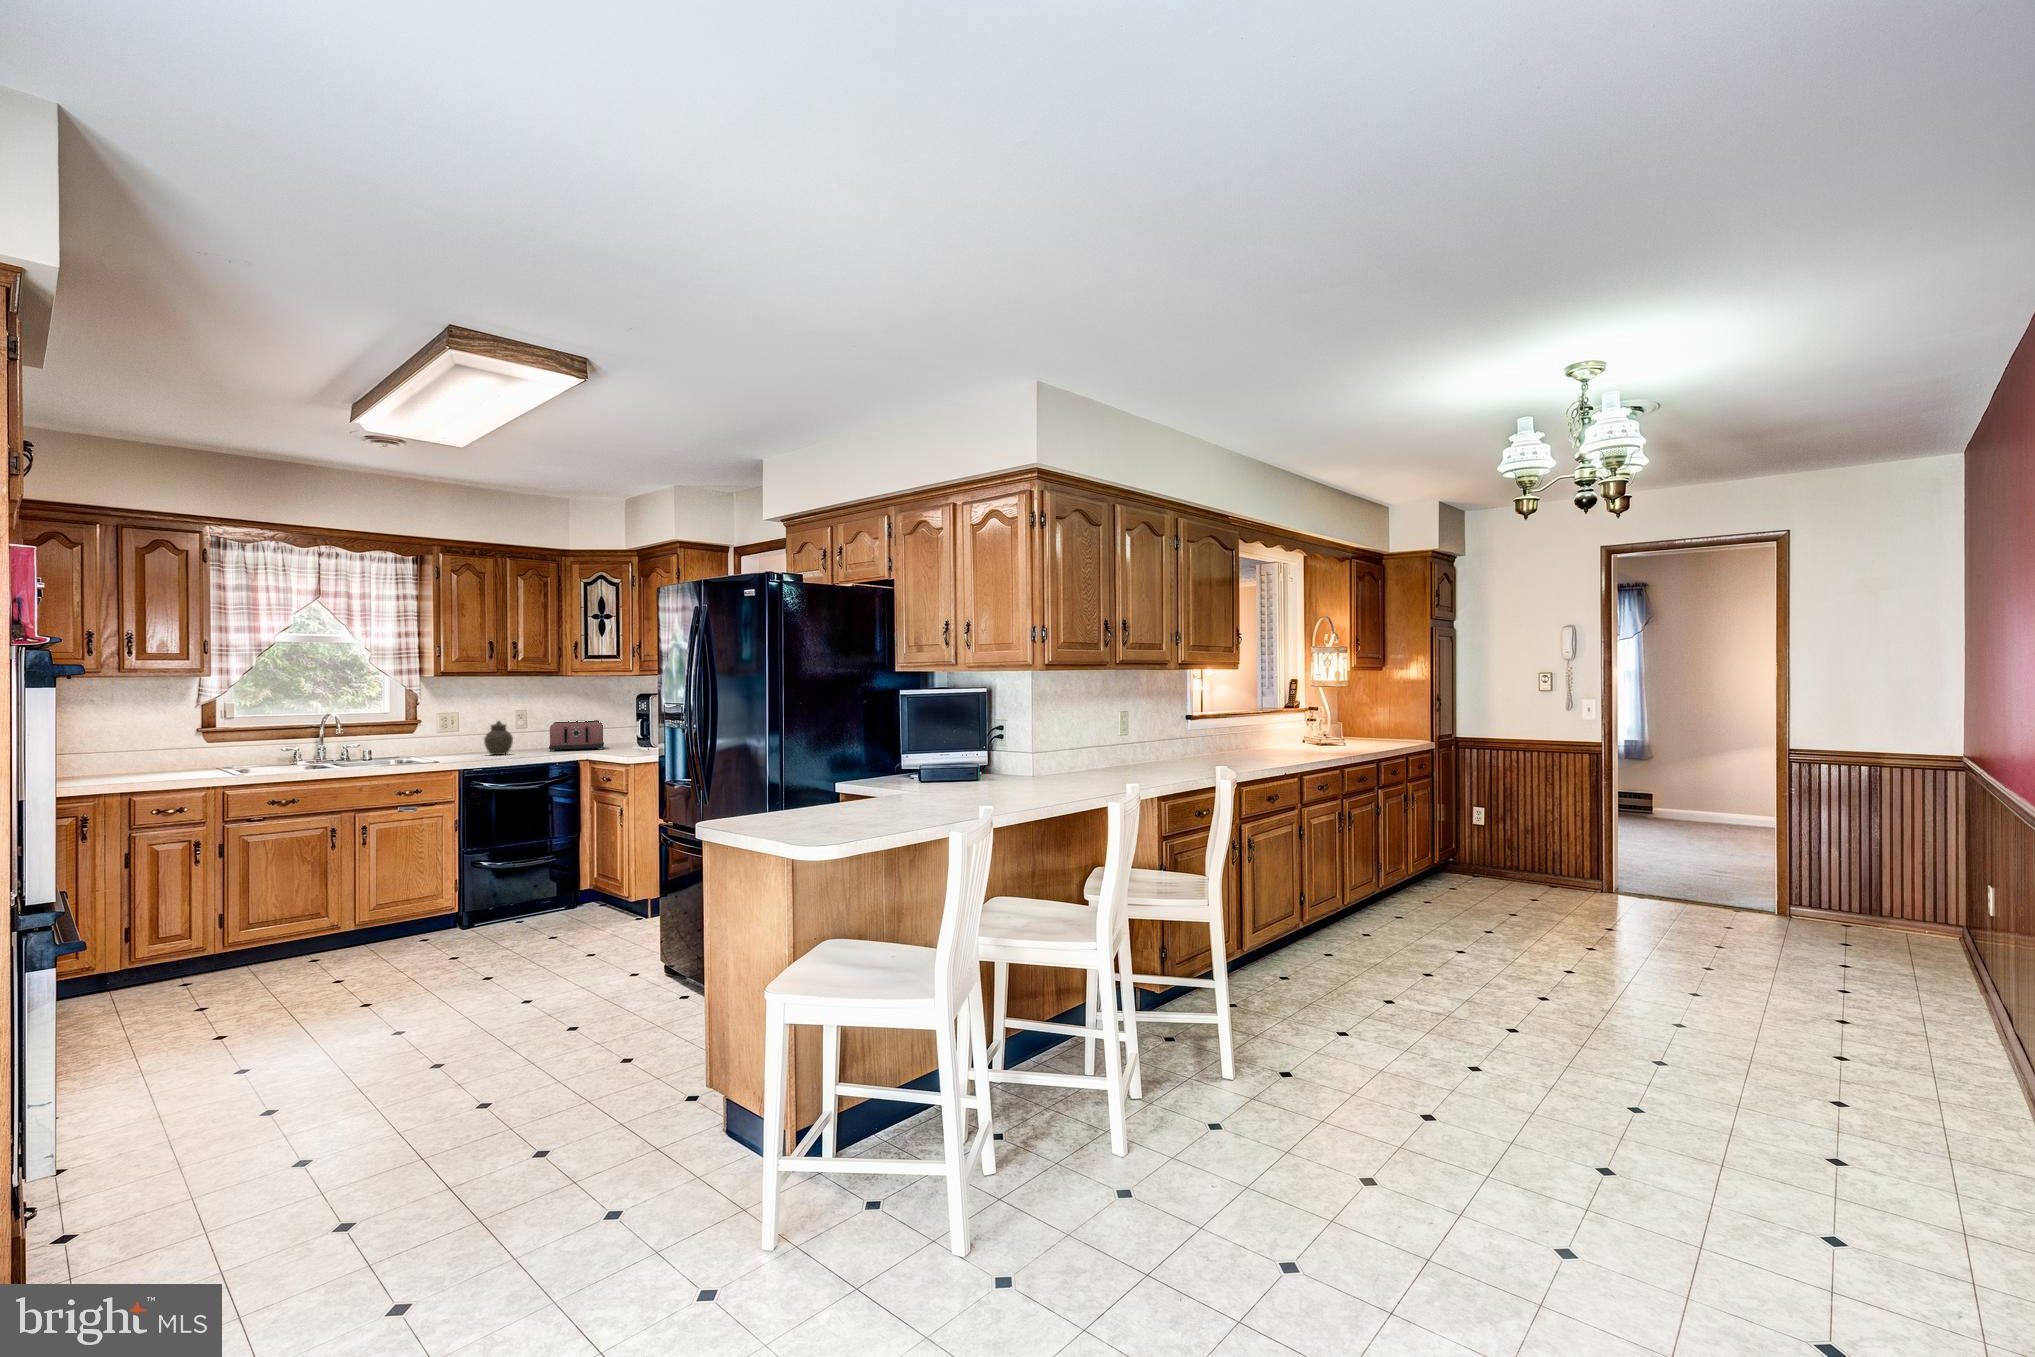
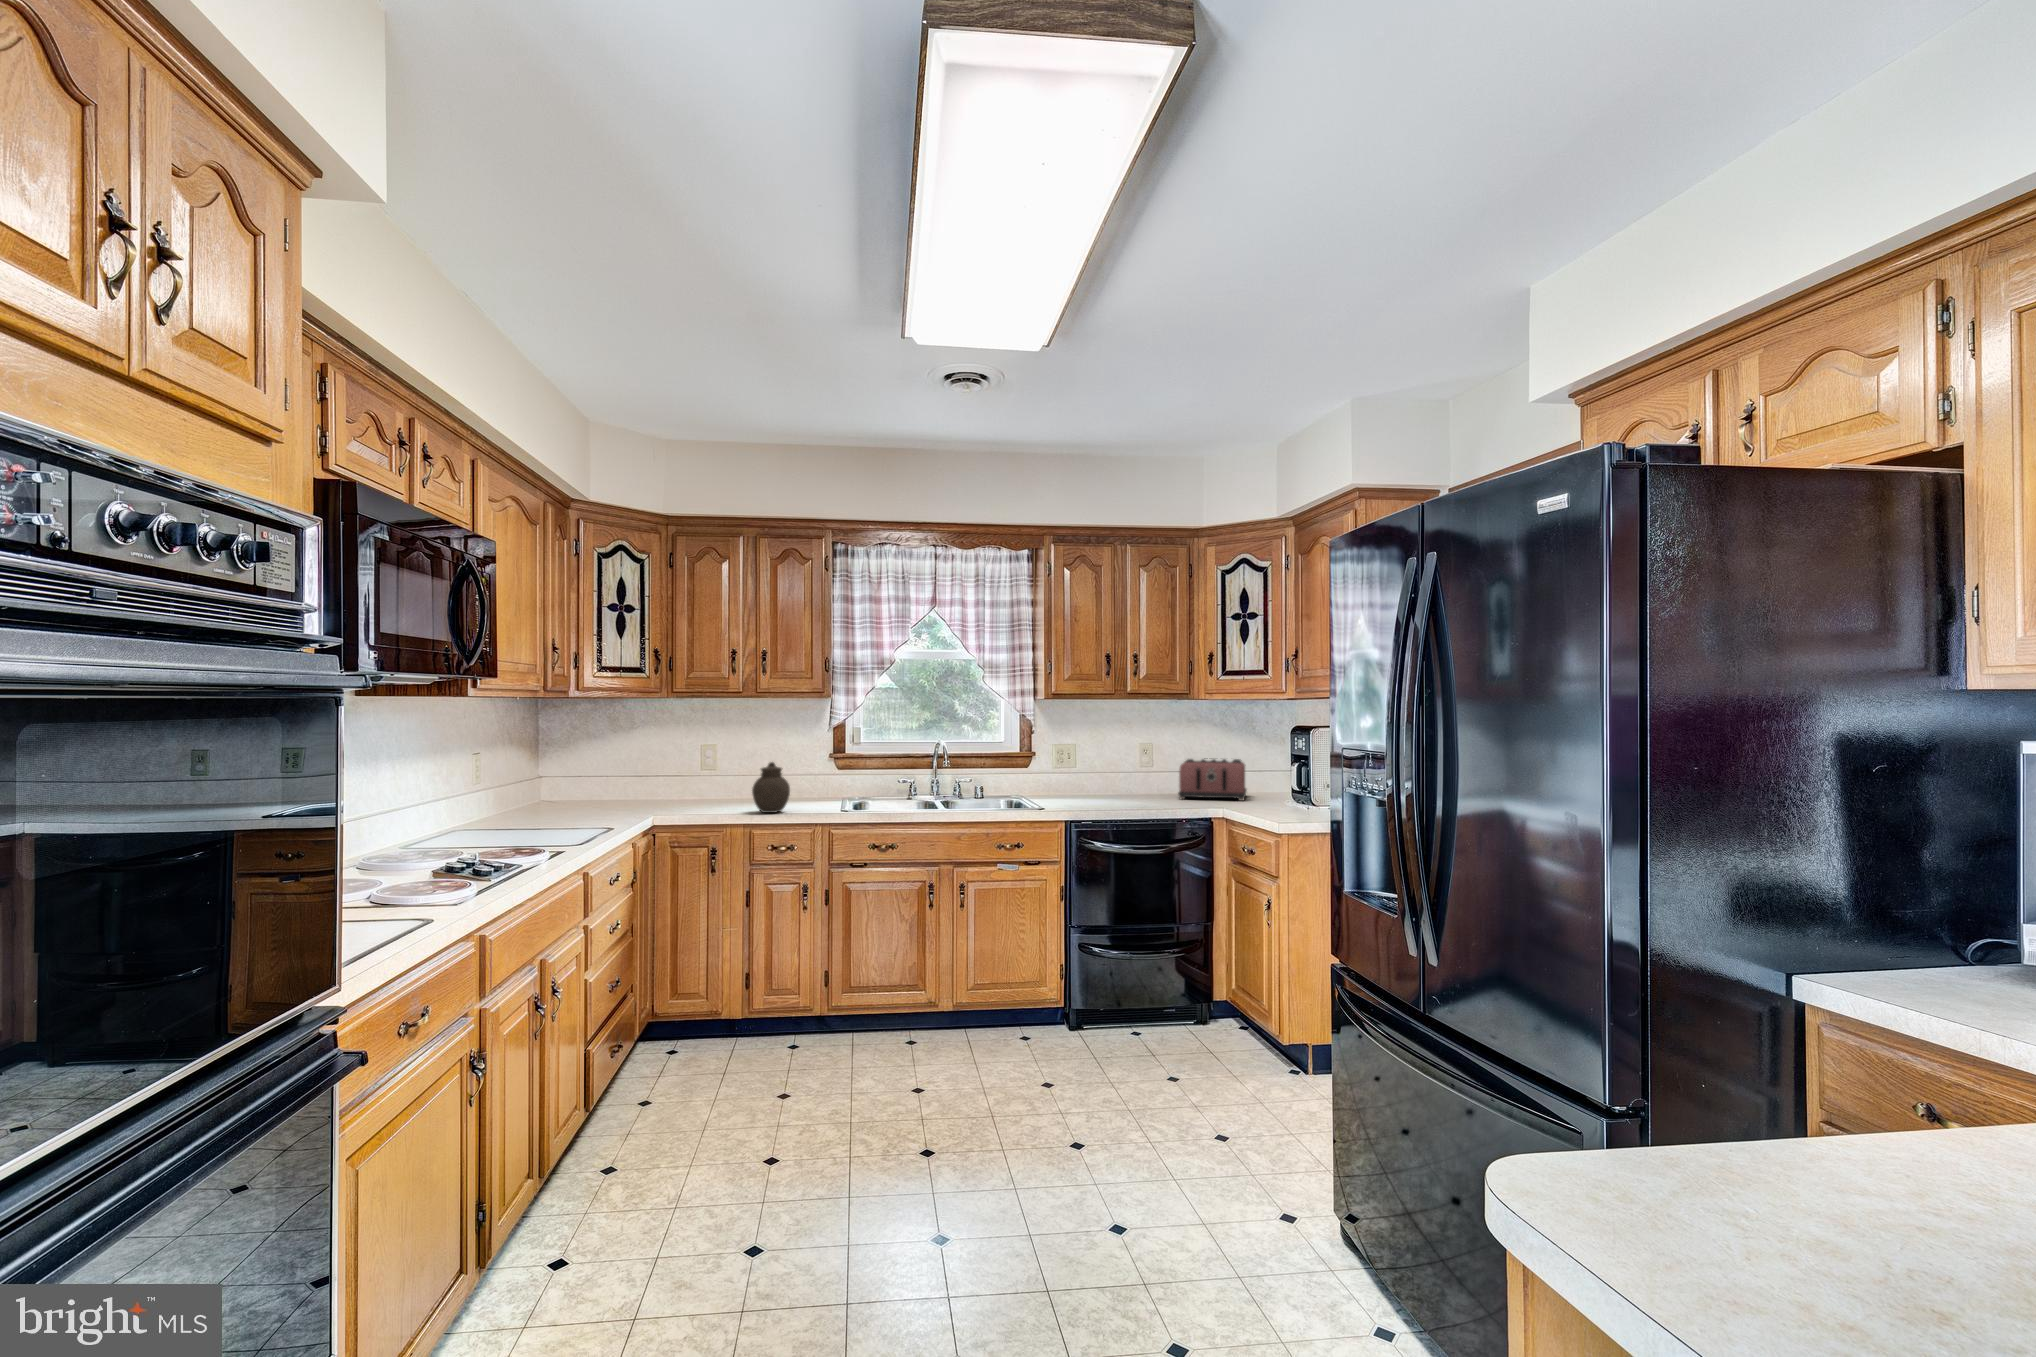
jar: present [484,721,513,755] -> present [752,762,790,813]

